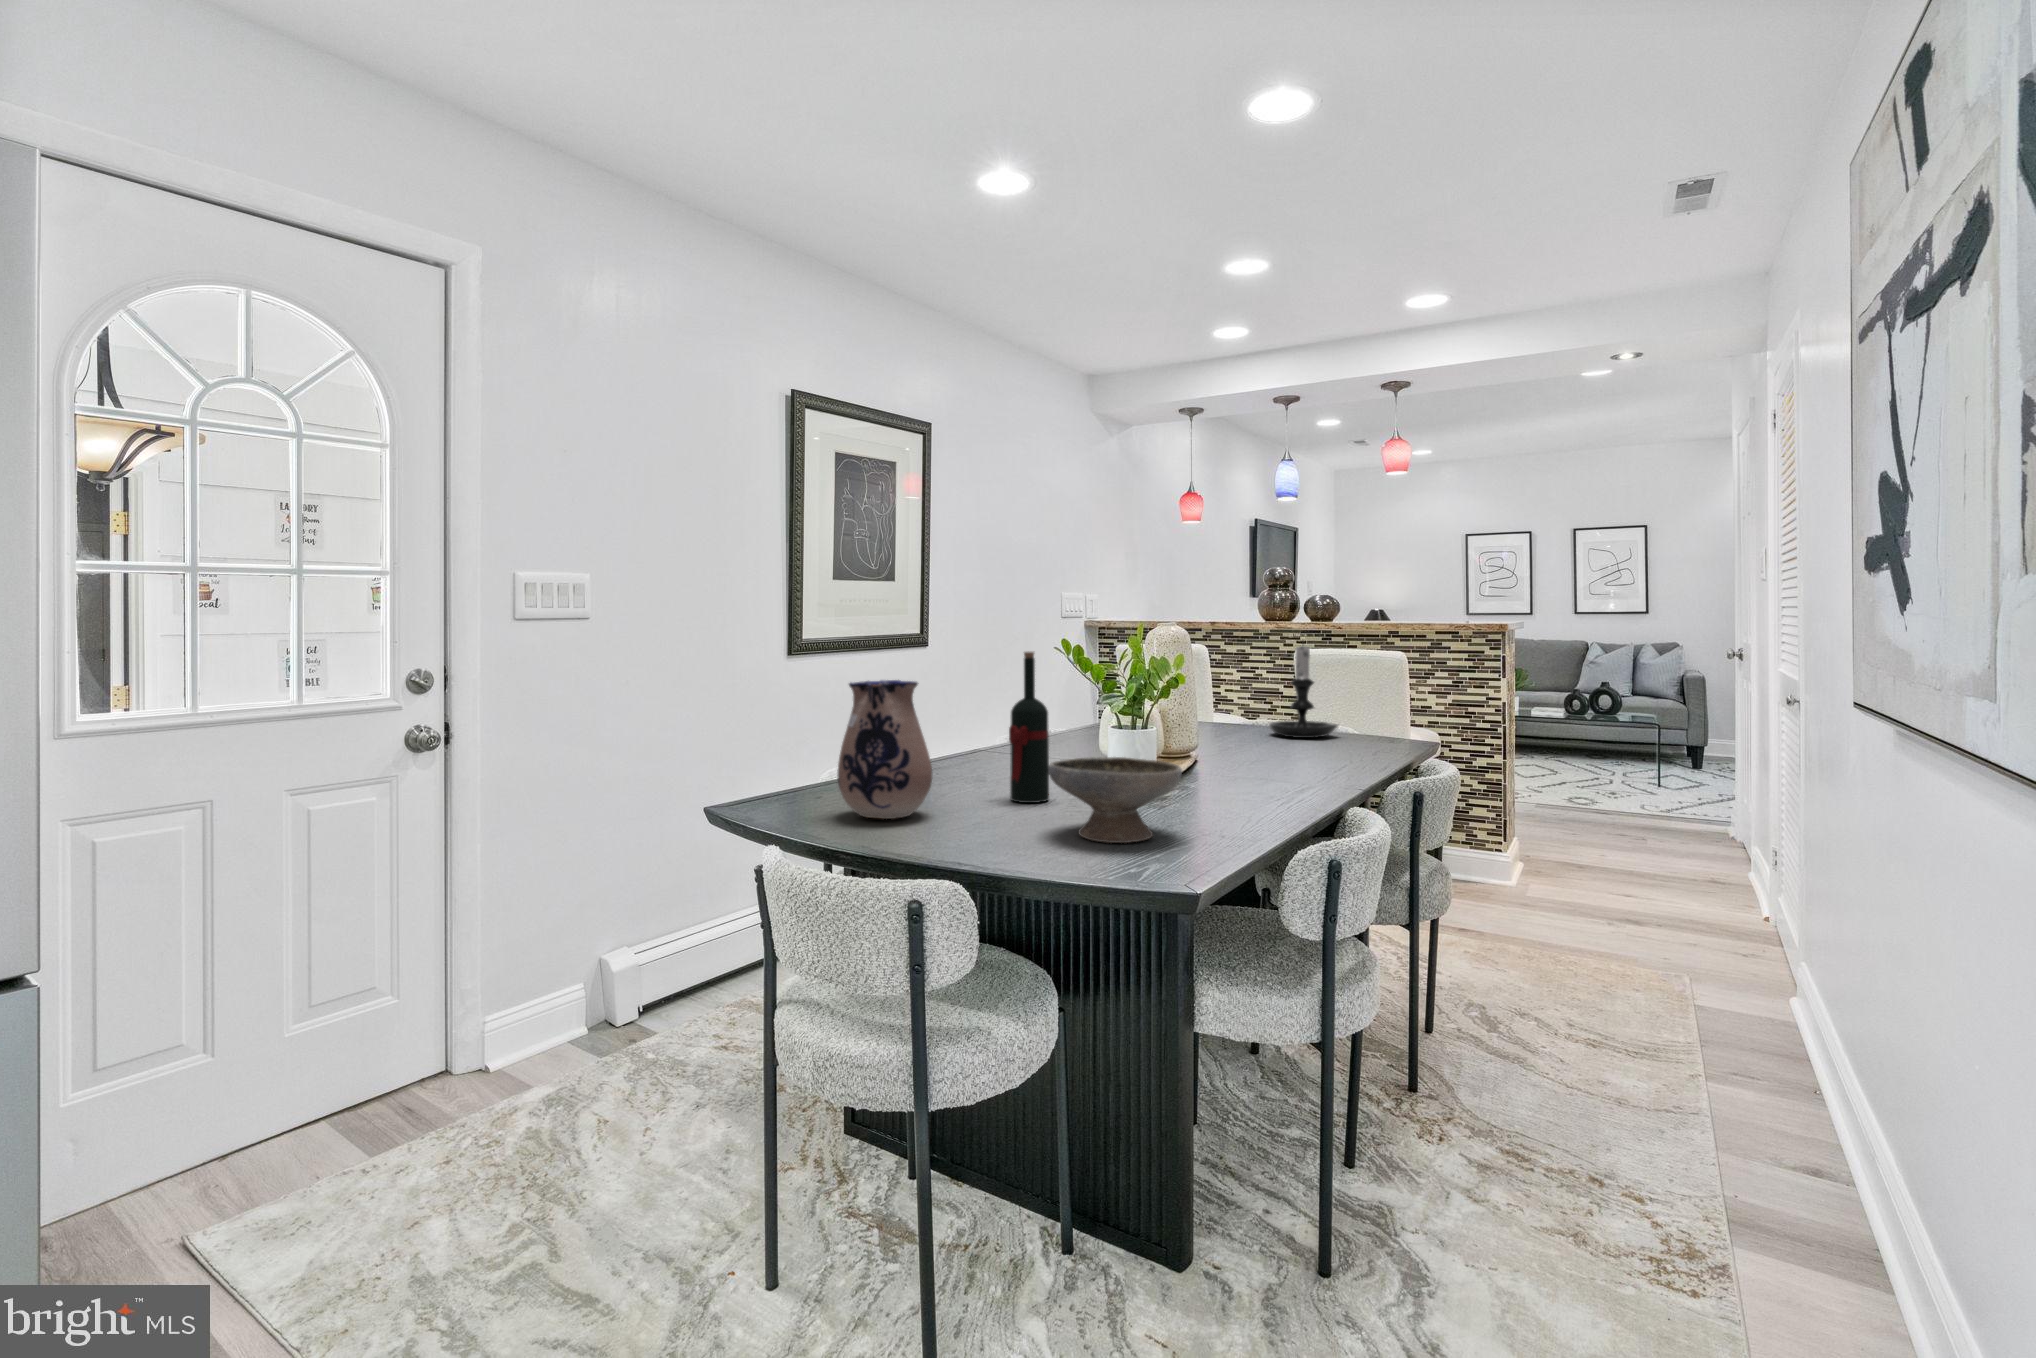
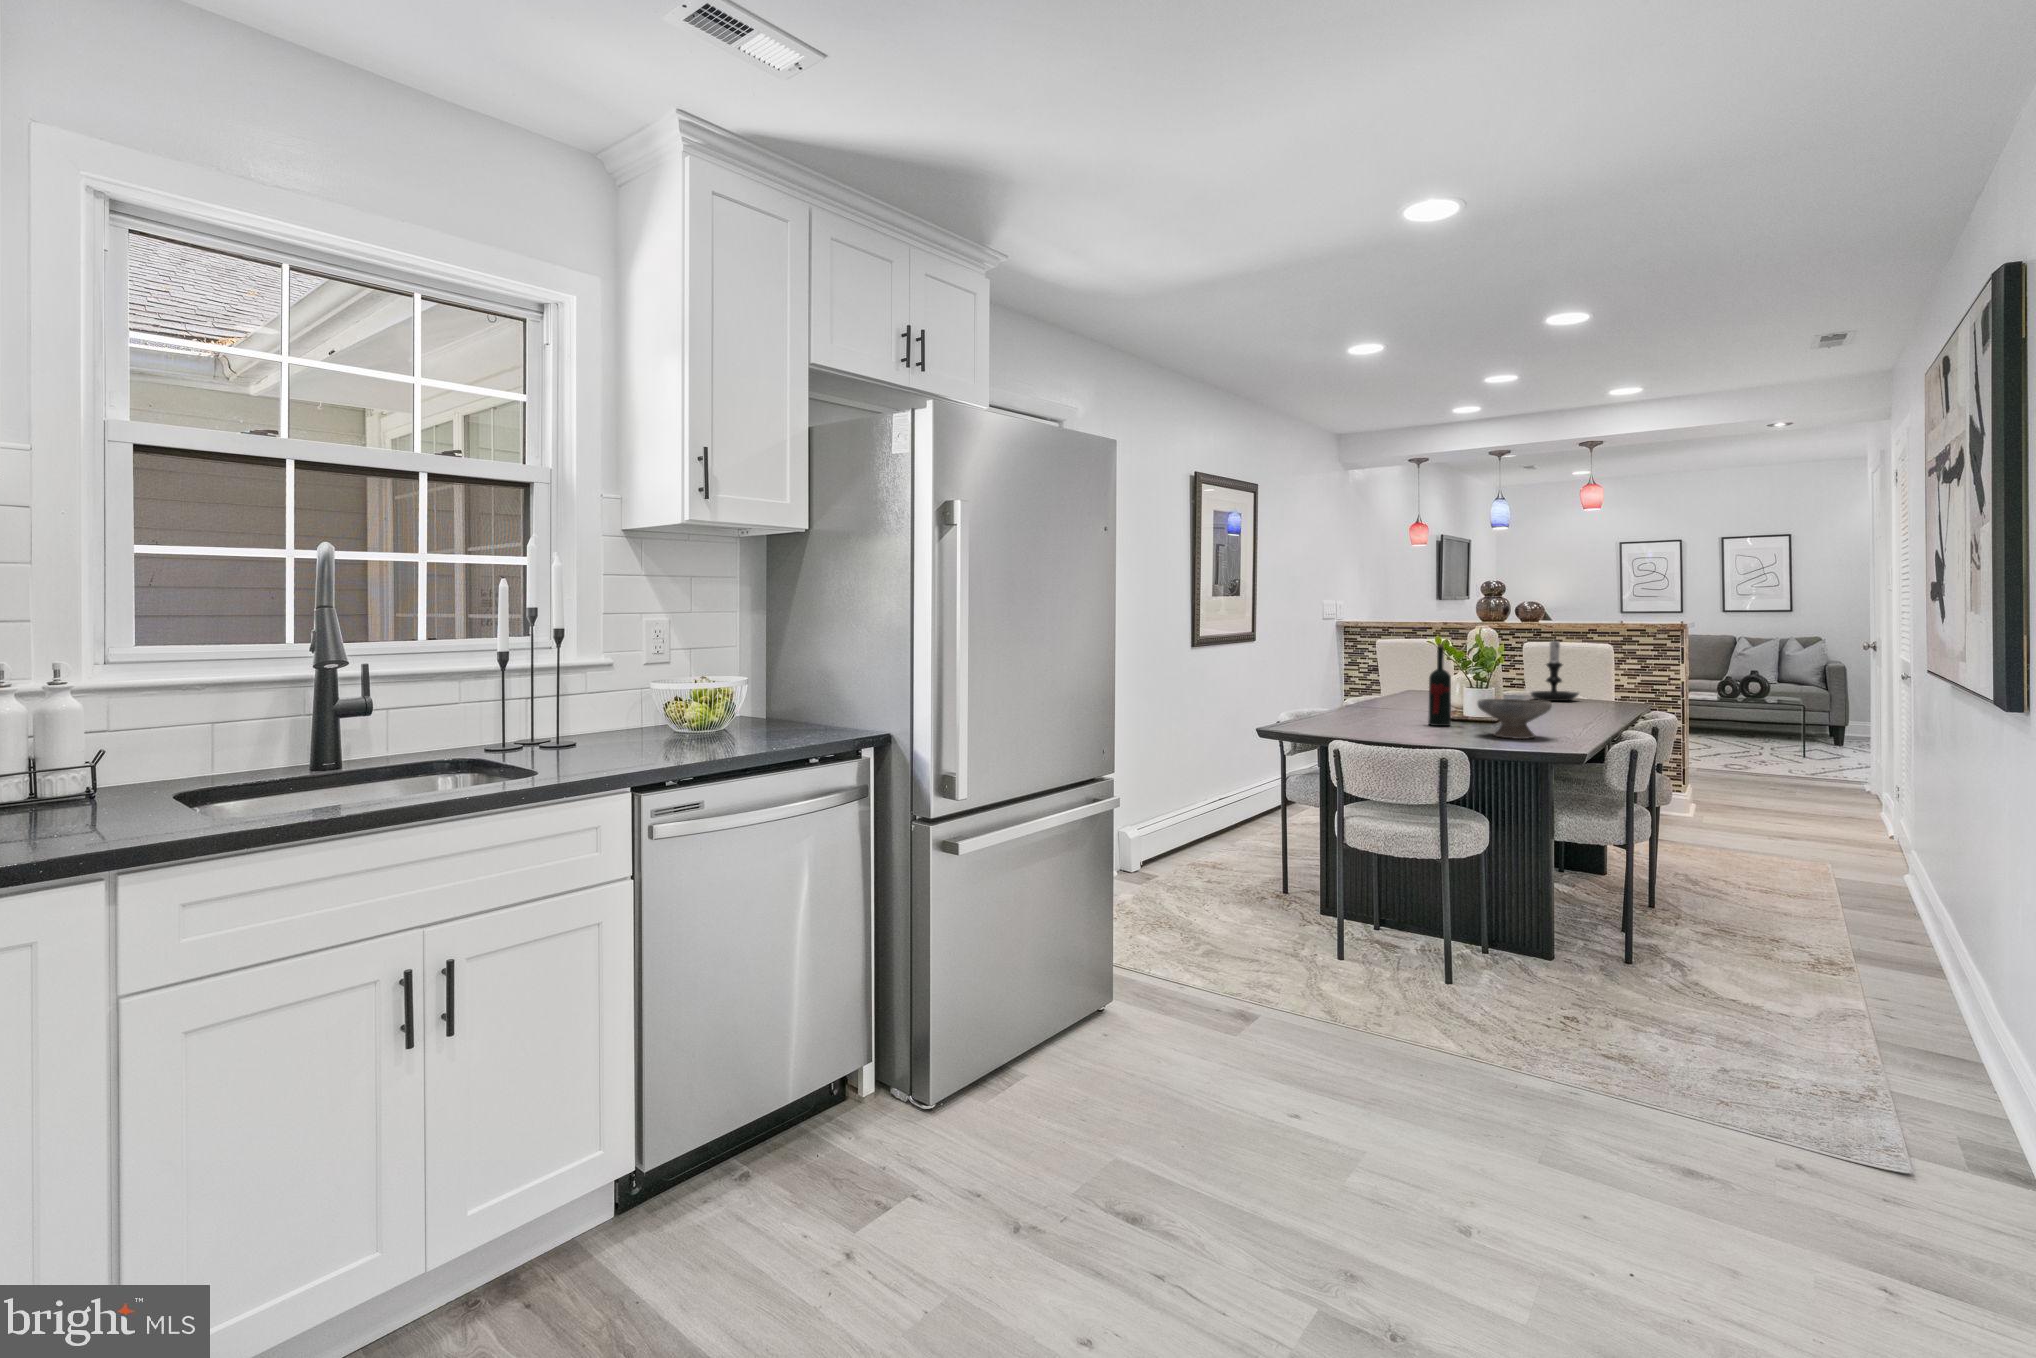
ceramic pitcher: present [838,680,932,819] -> none [1350,659,1403,730]

